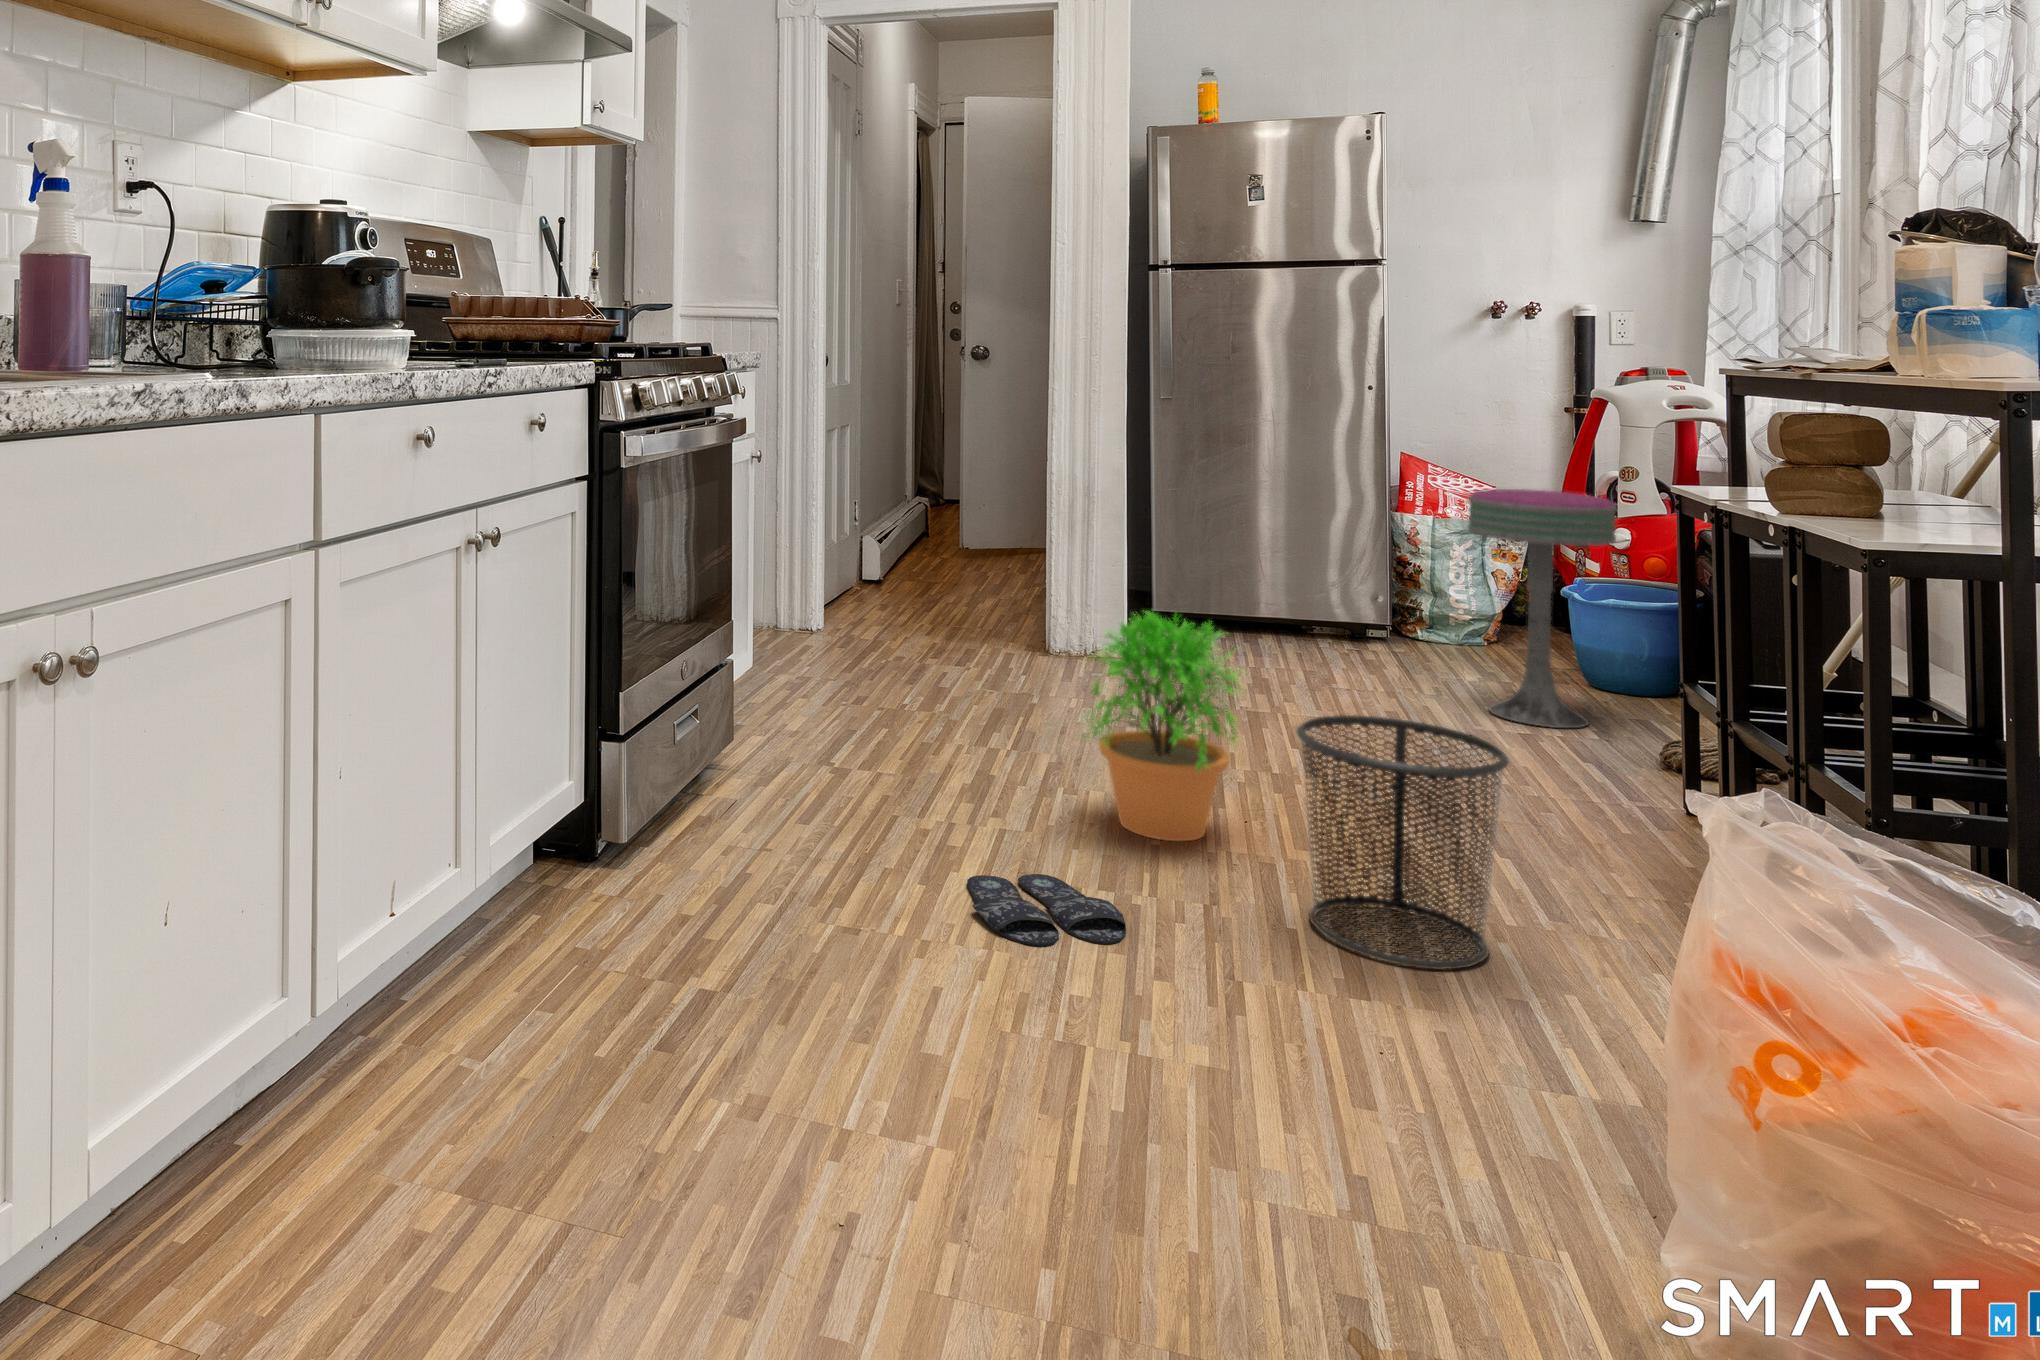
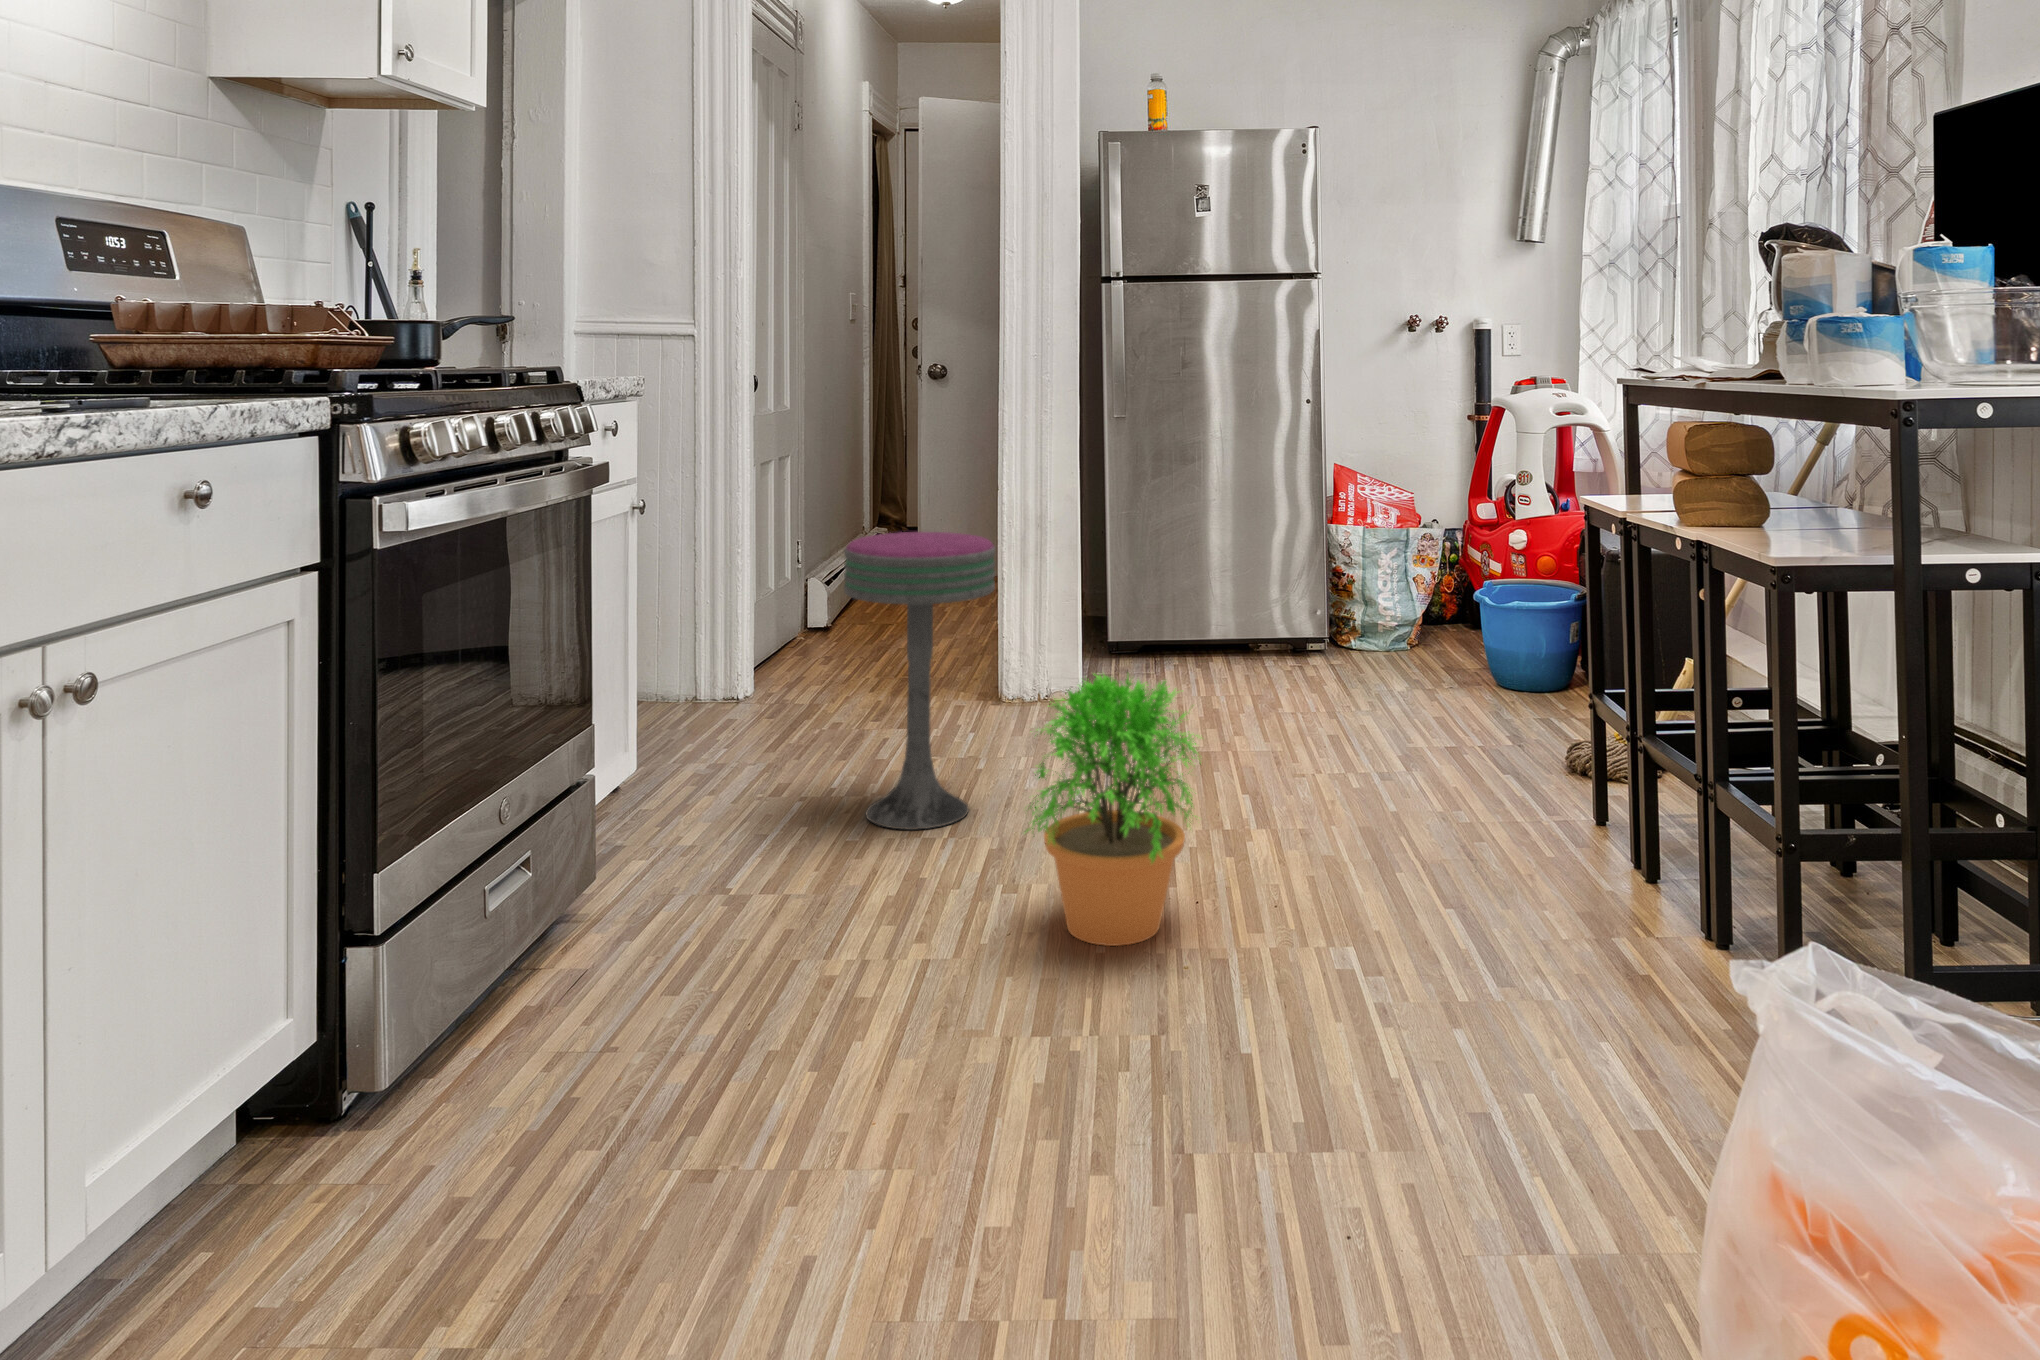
bar stool: present [1468,489,1616,728] -> present [844,532,995,830]
waste bin: present [1296,715,1509,969] -> none [1256,782,1467,1082]
slippers: present [967,874,1126,947] -> none [876,1029,1068,1153]

